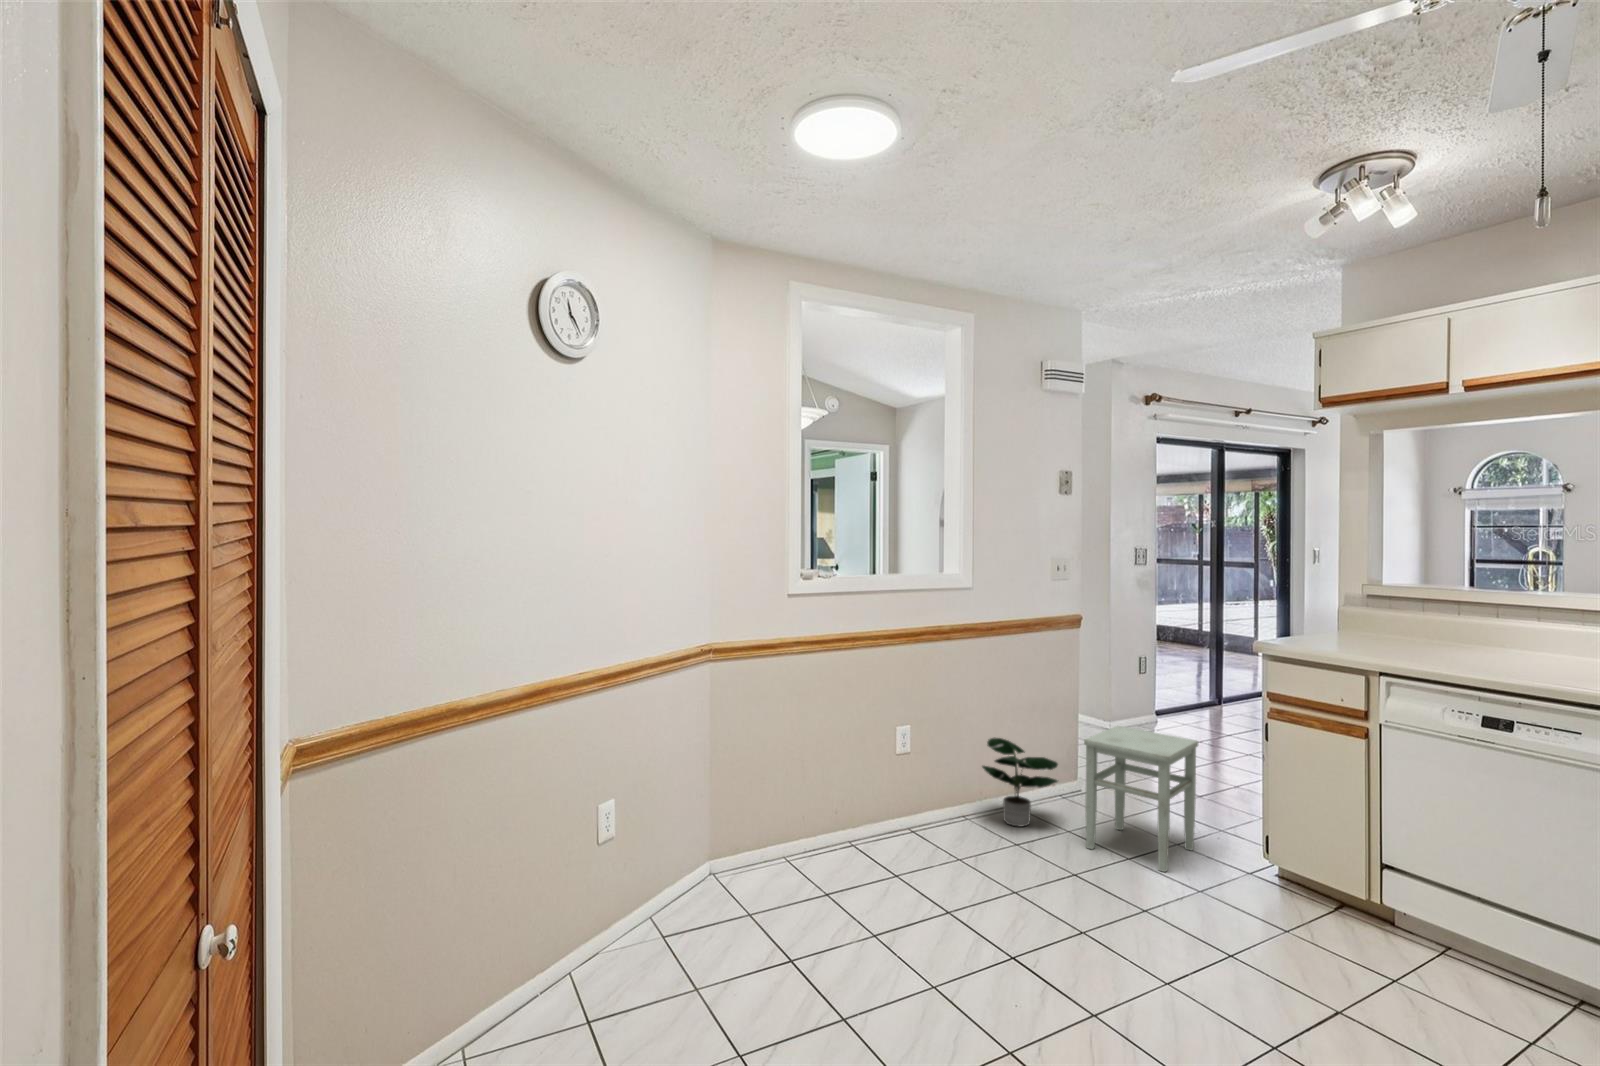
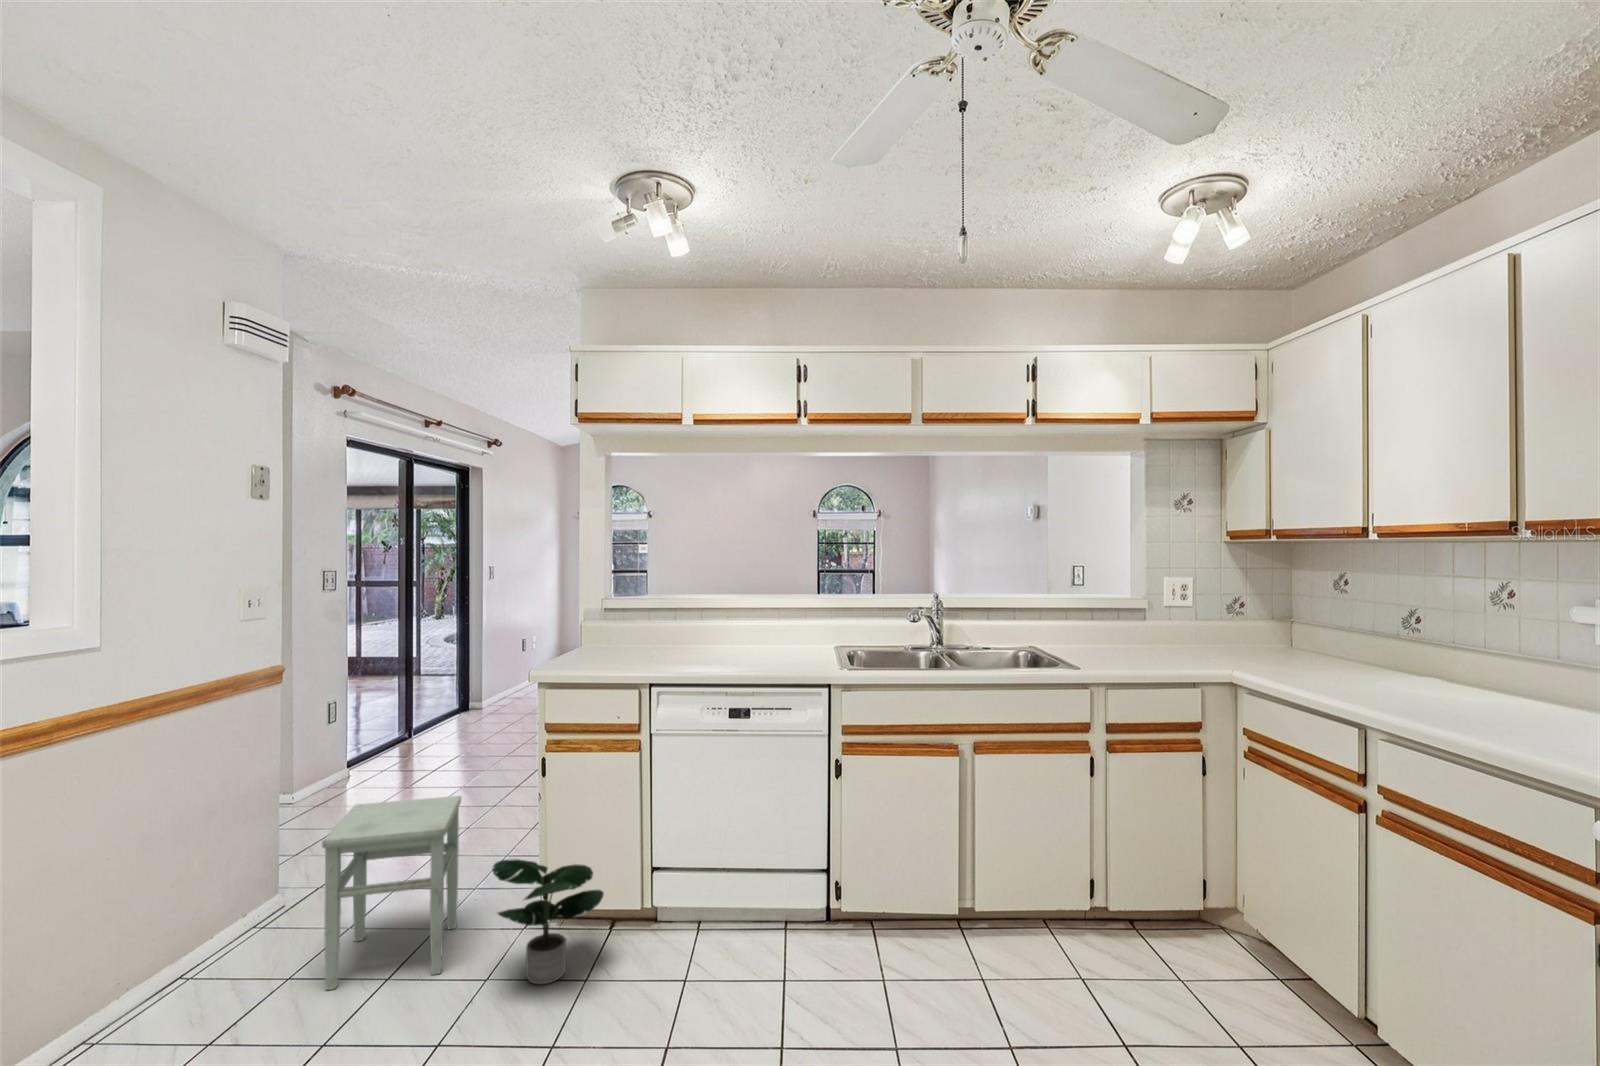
potted plant: present [982,737,1058,827] -> present [492,859,604,984]

